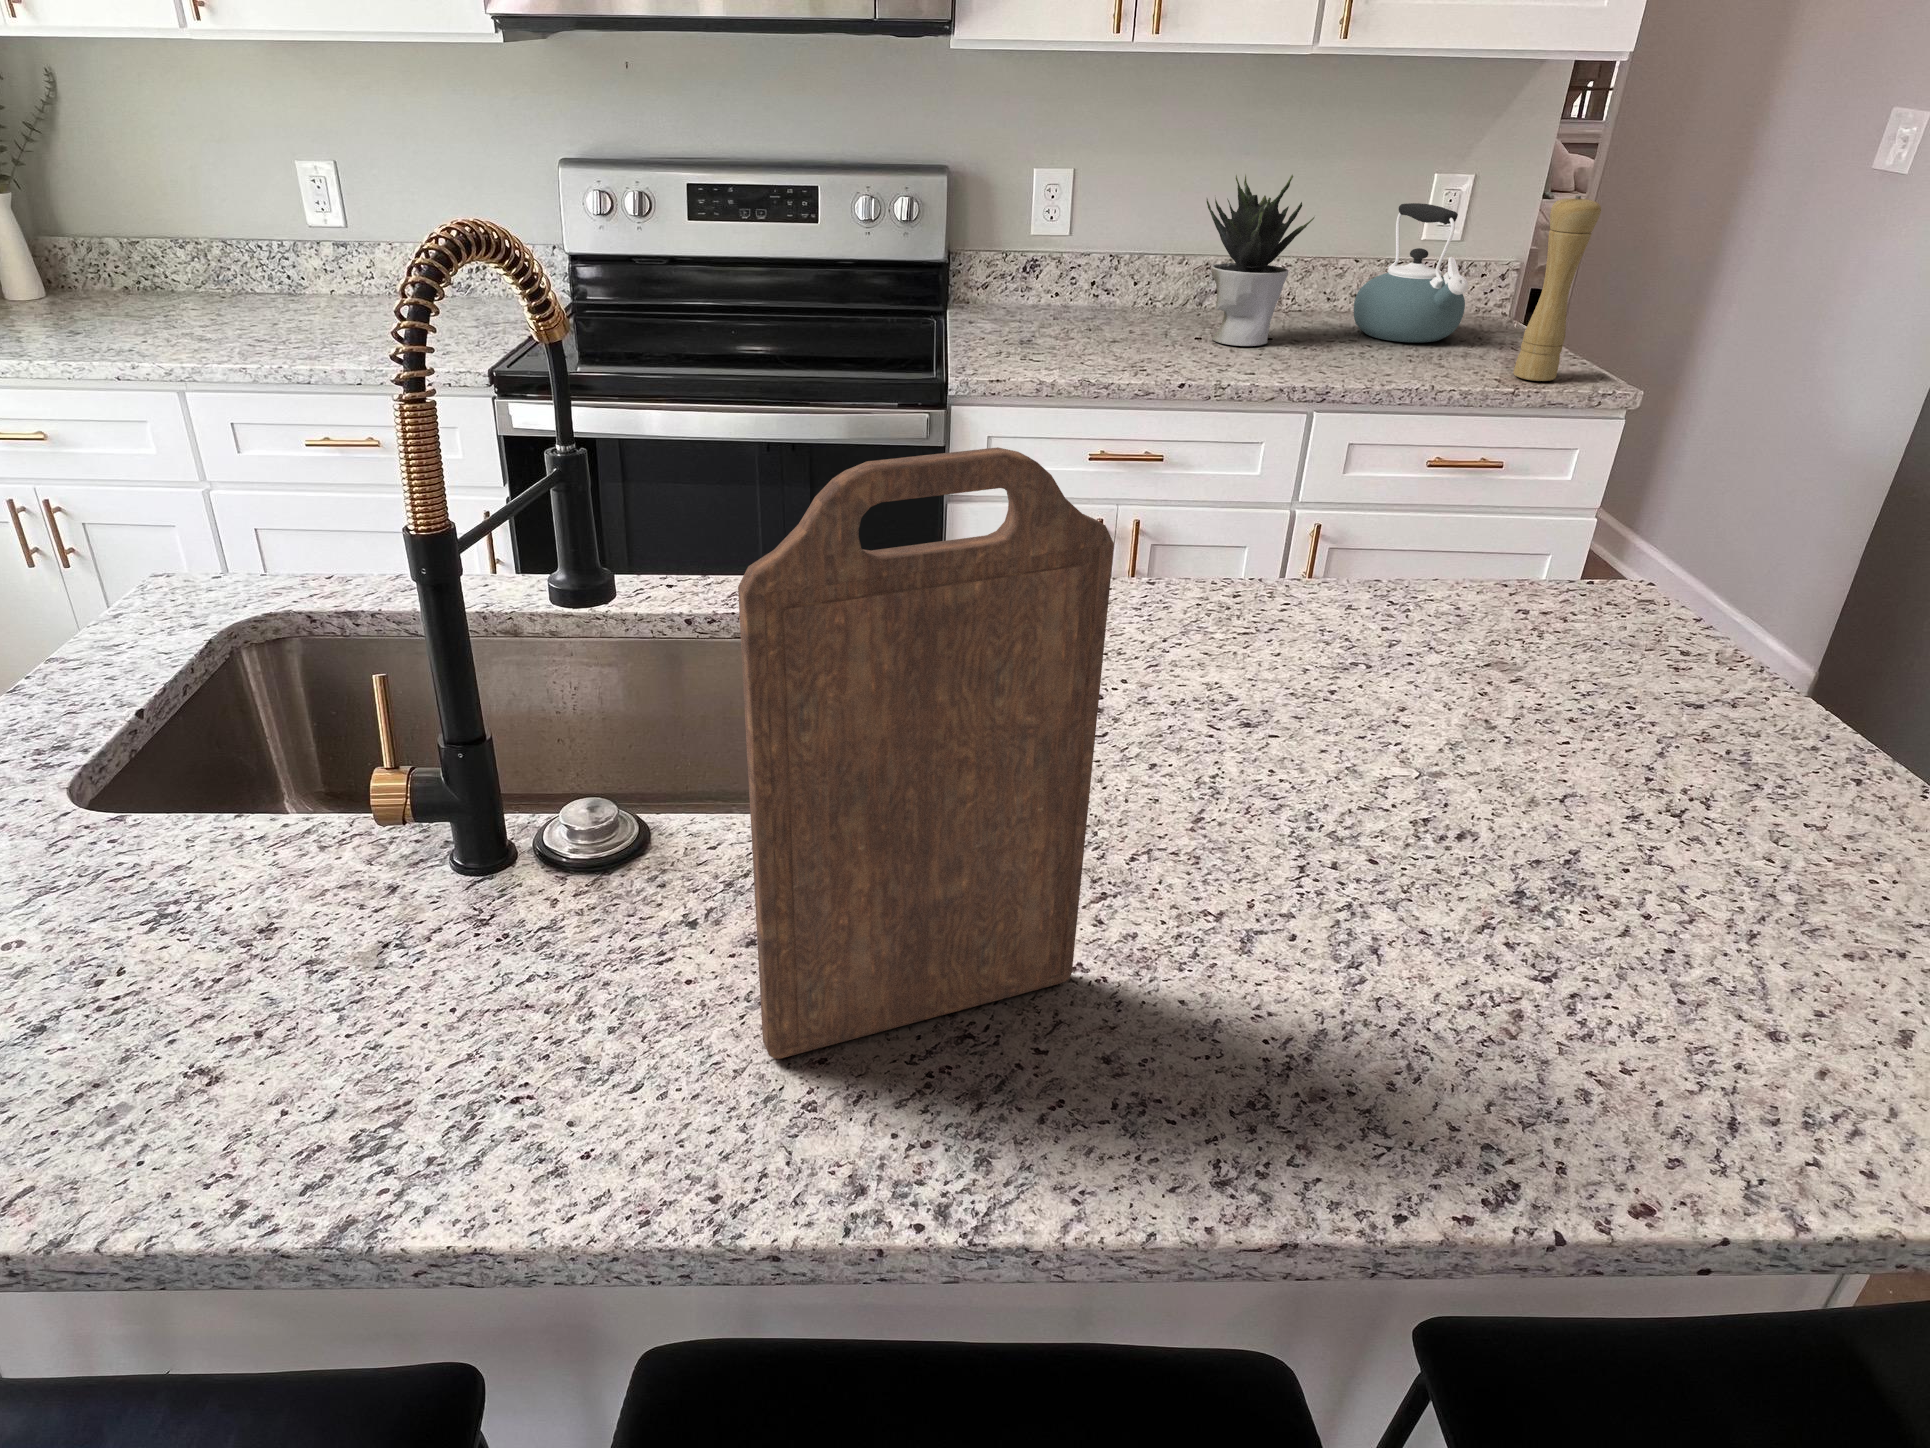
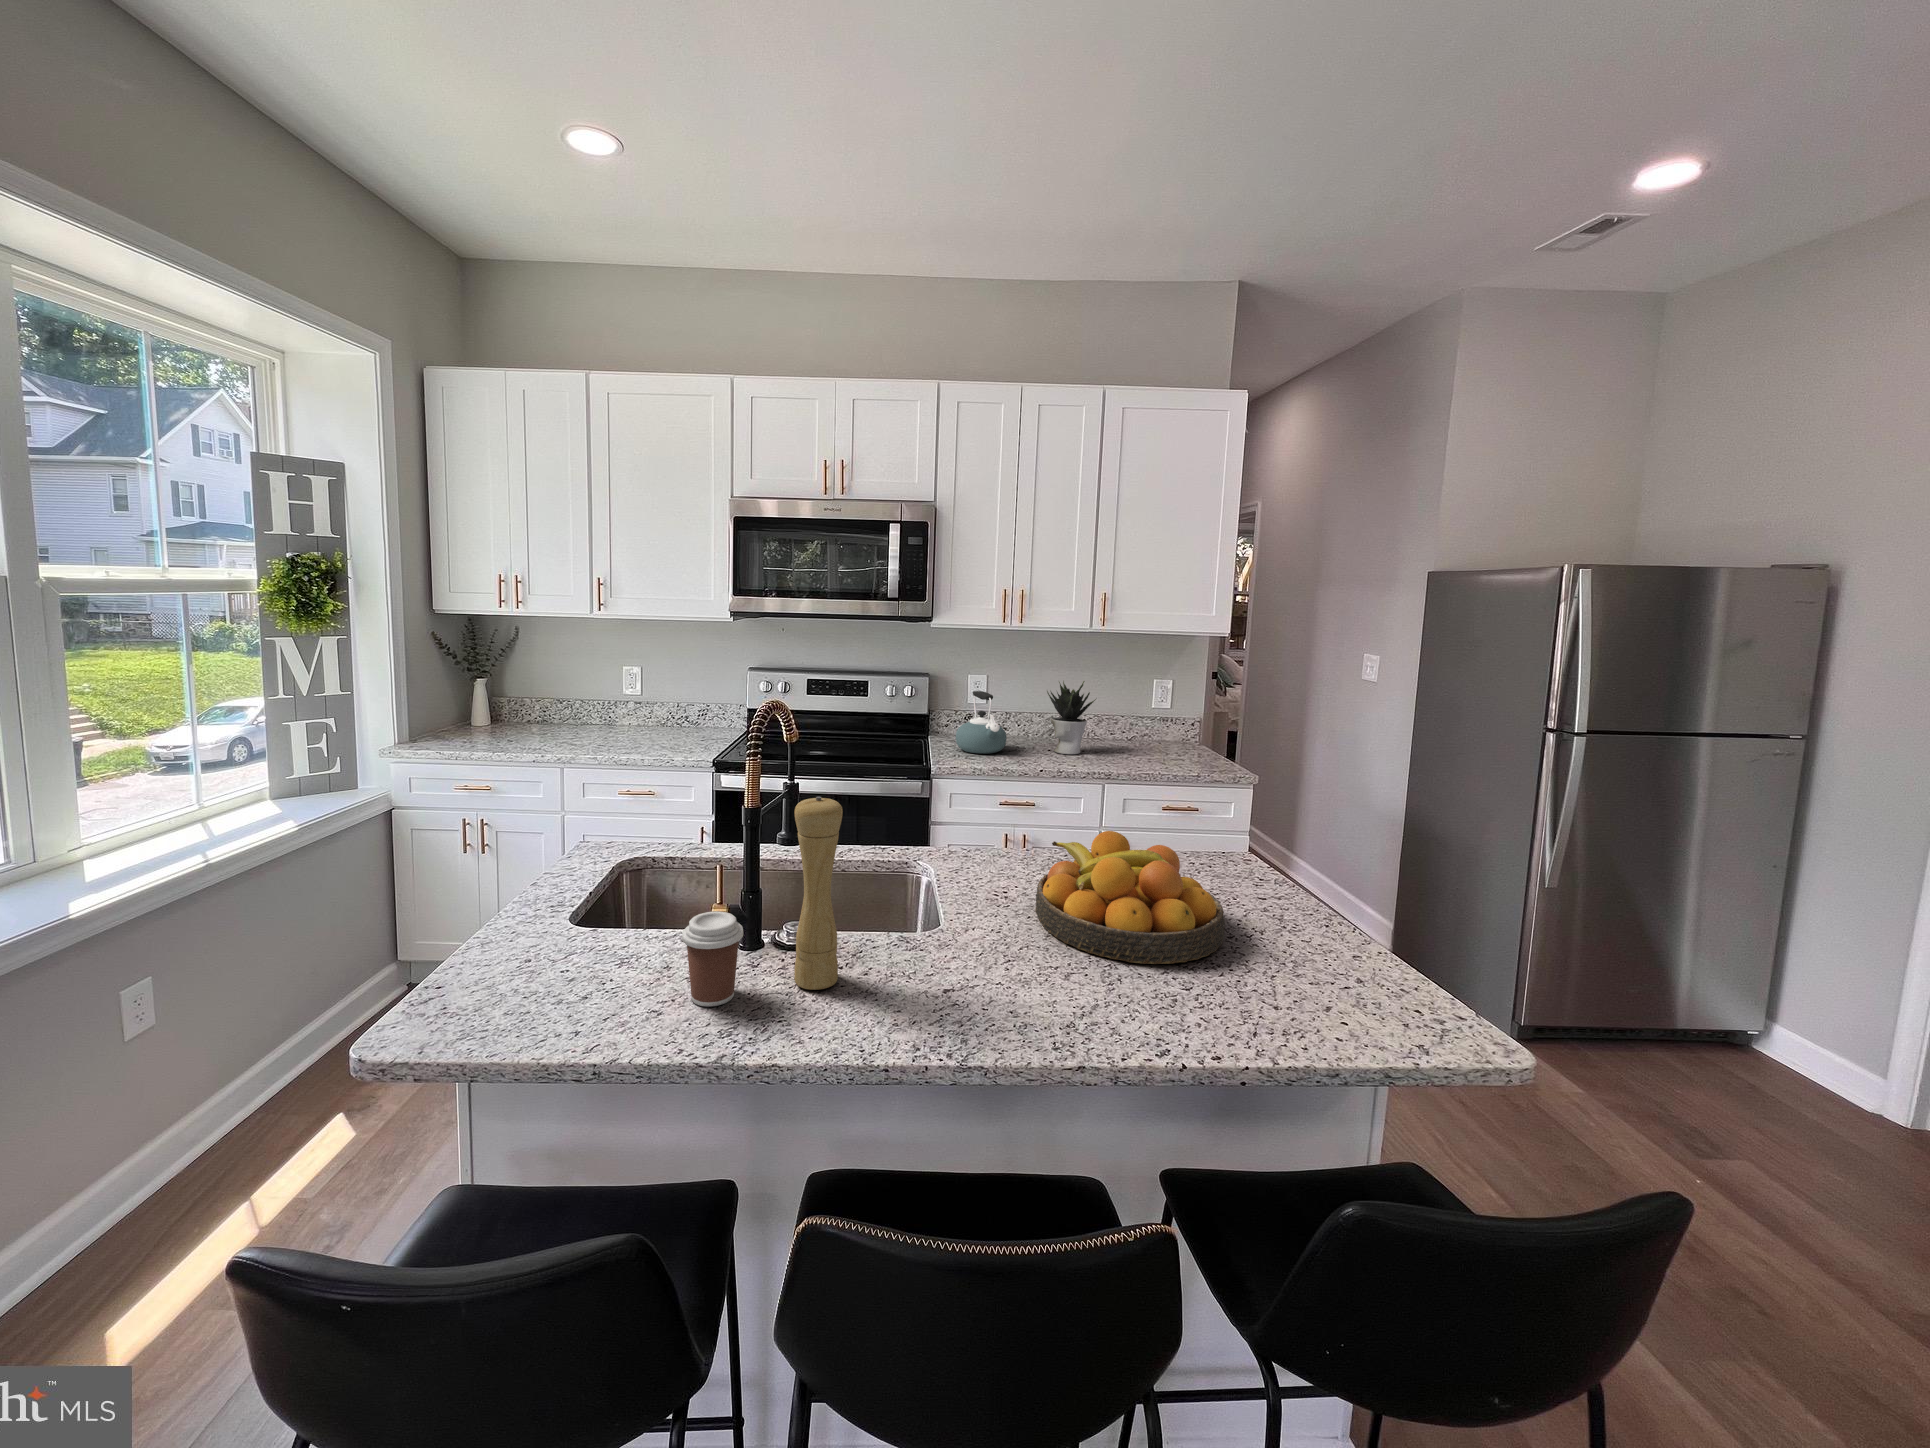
pepper mill: present [1513,196,1601,381] -> present [794,797,843,990]
kettle: present [1354,203,1468,343] -> present [956,691,1007,754]
cutting board: present [738,447,1114,1059] -> none [875,773,1004,1010]
fruit bowl: none [1171,561,1638,904] -> present [1035,831,1225,964]
coffee cup: none [236,823,414,1055] -> present [682,911,743,1007]

